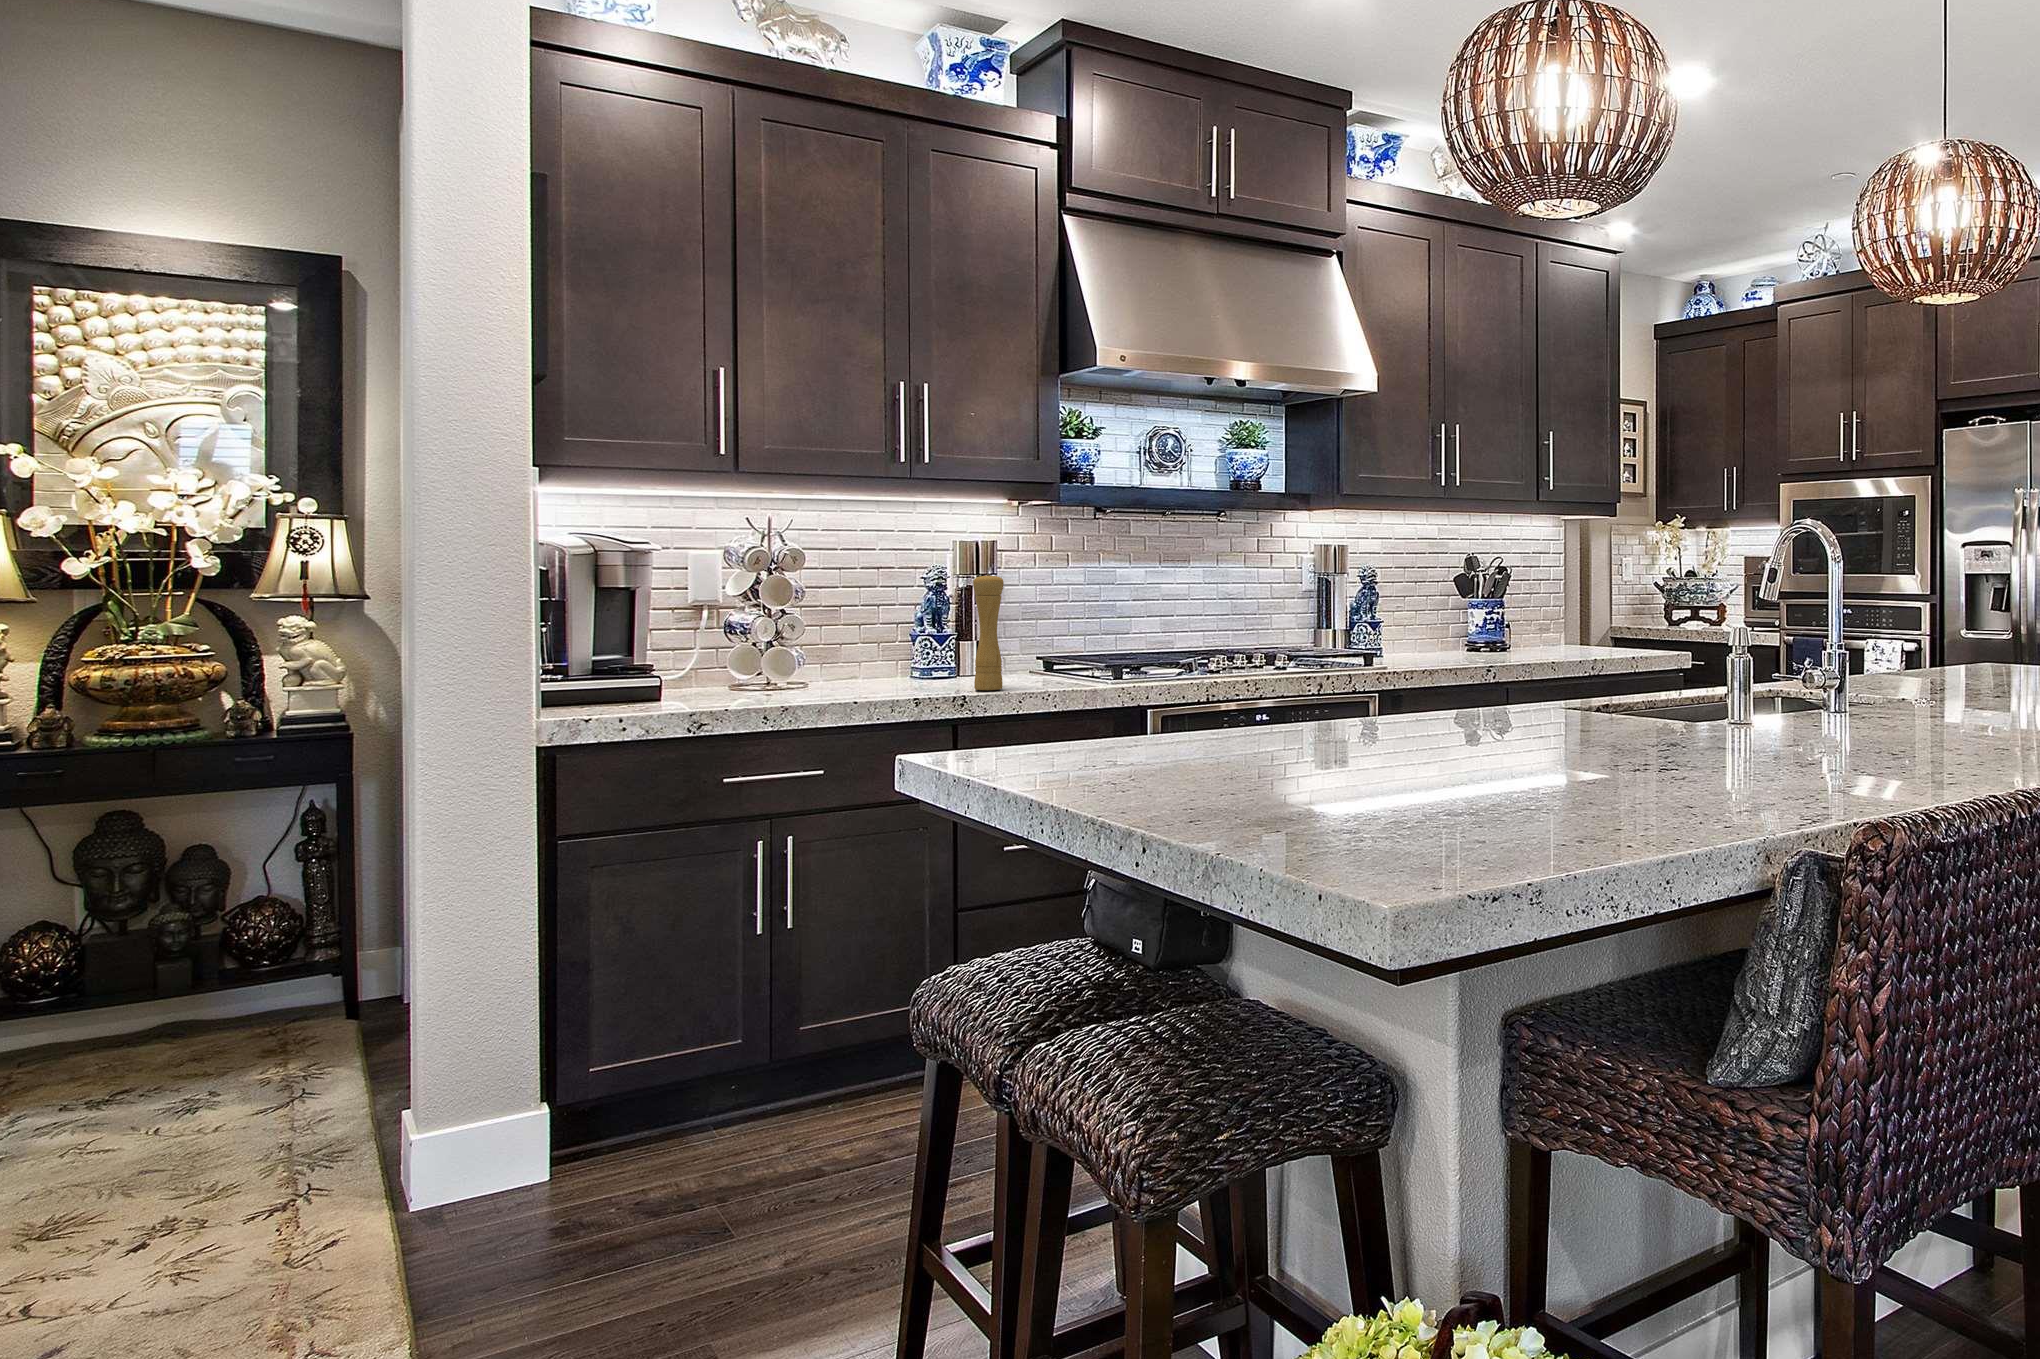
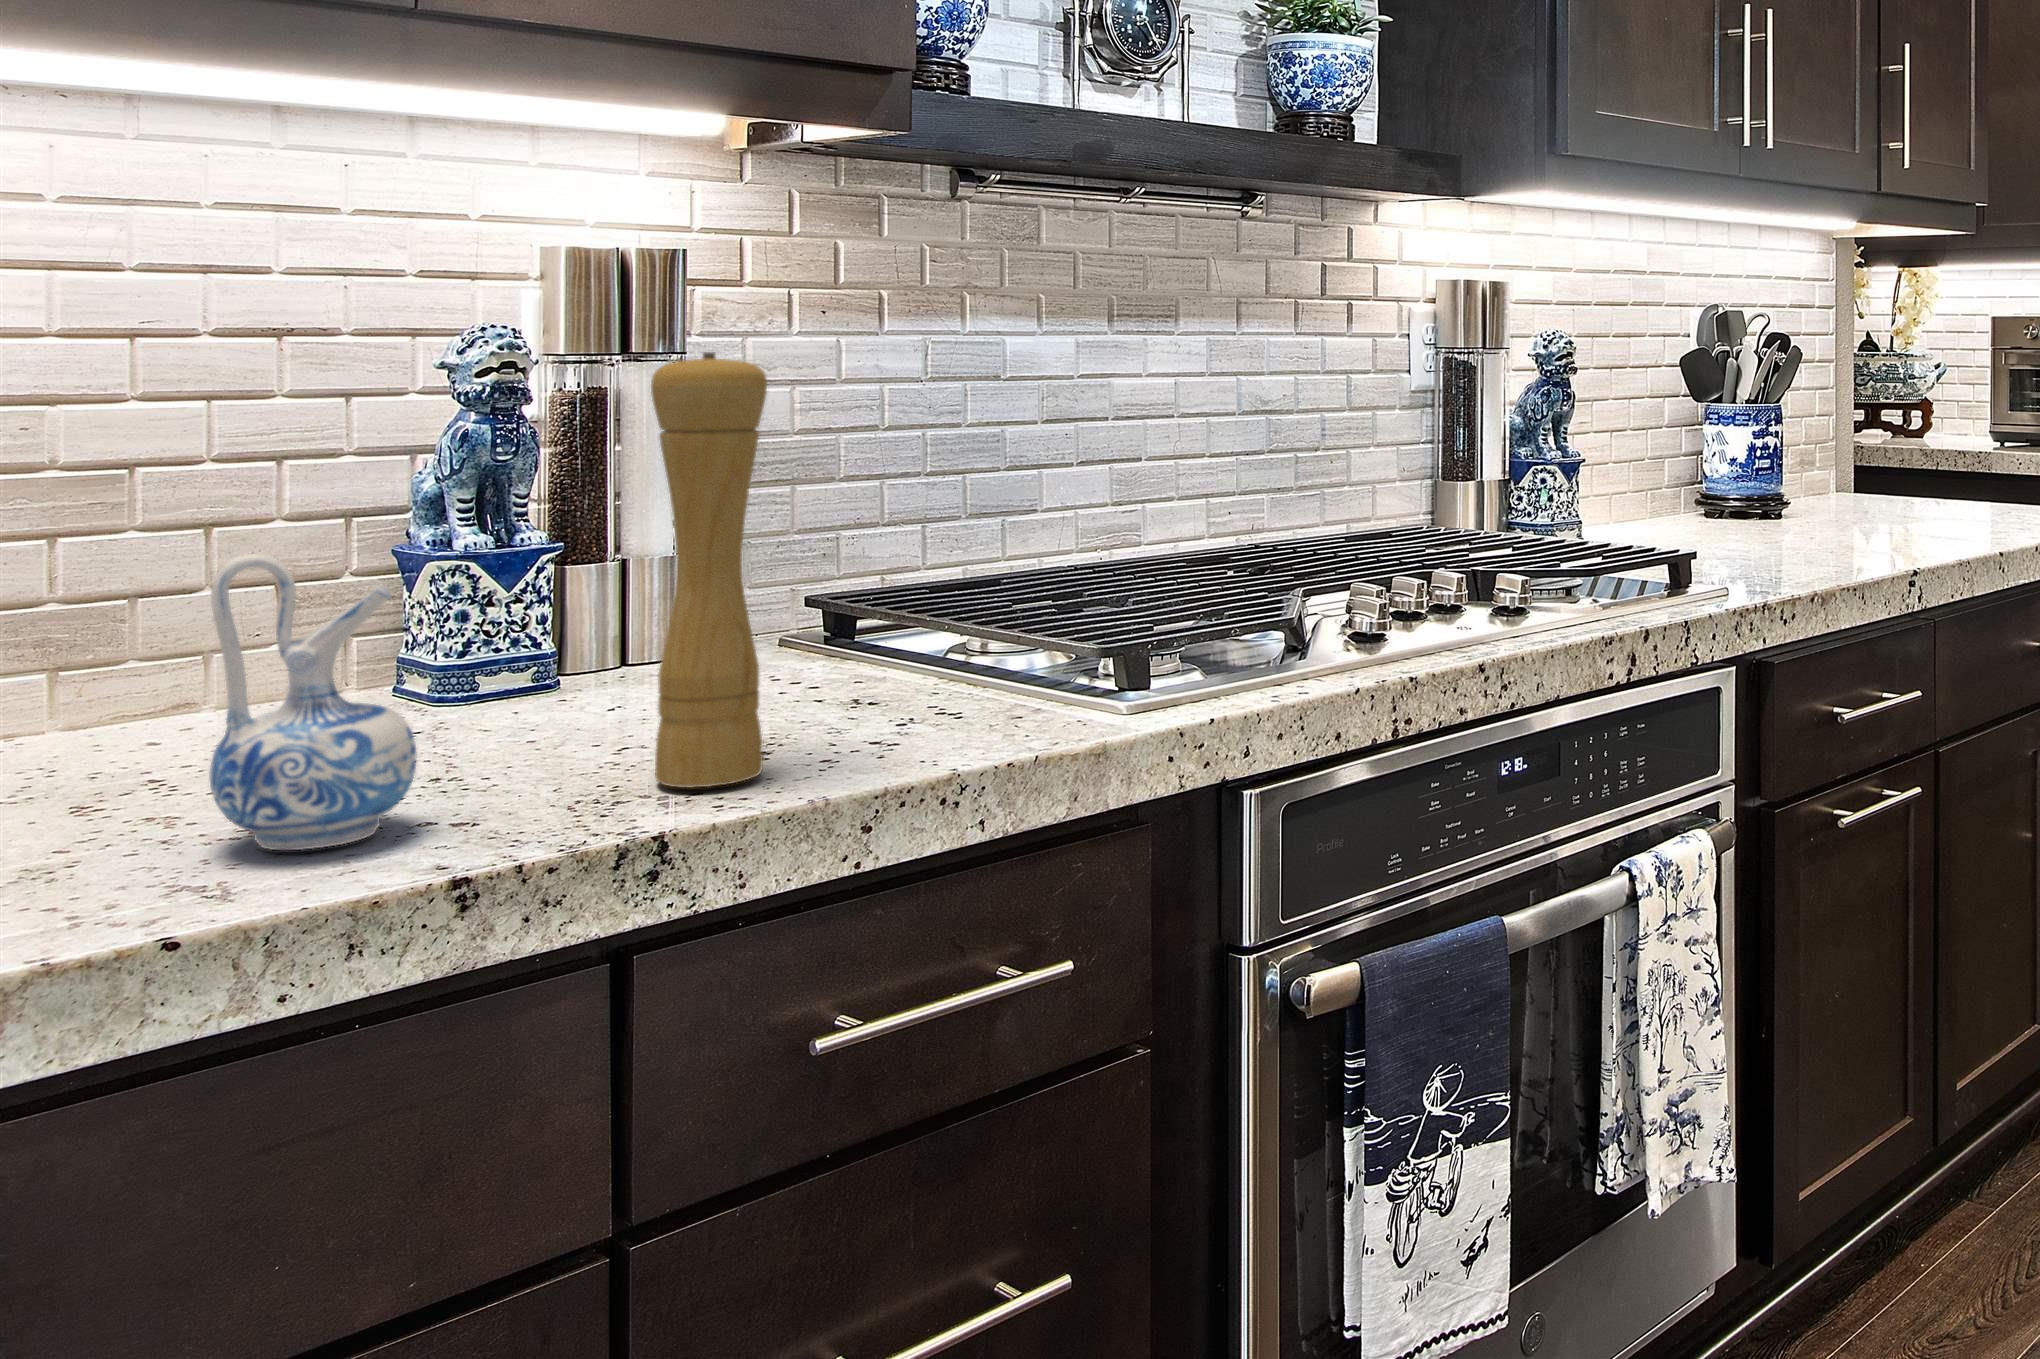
ceramic pitcher: none [869,623,915,695] -> present [209,554,416,850]

